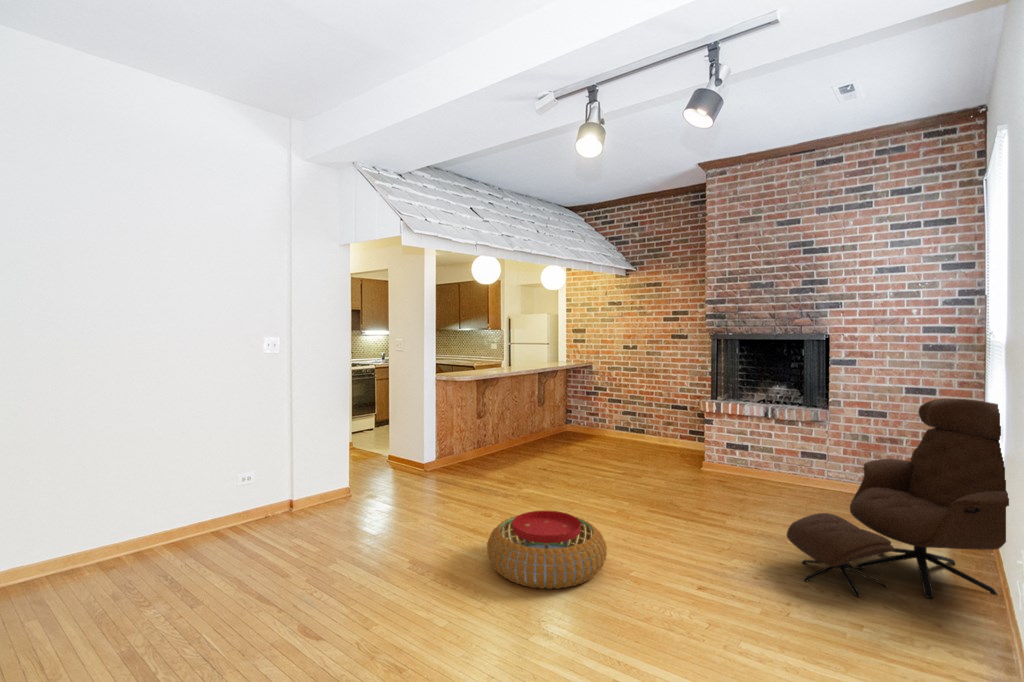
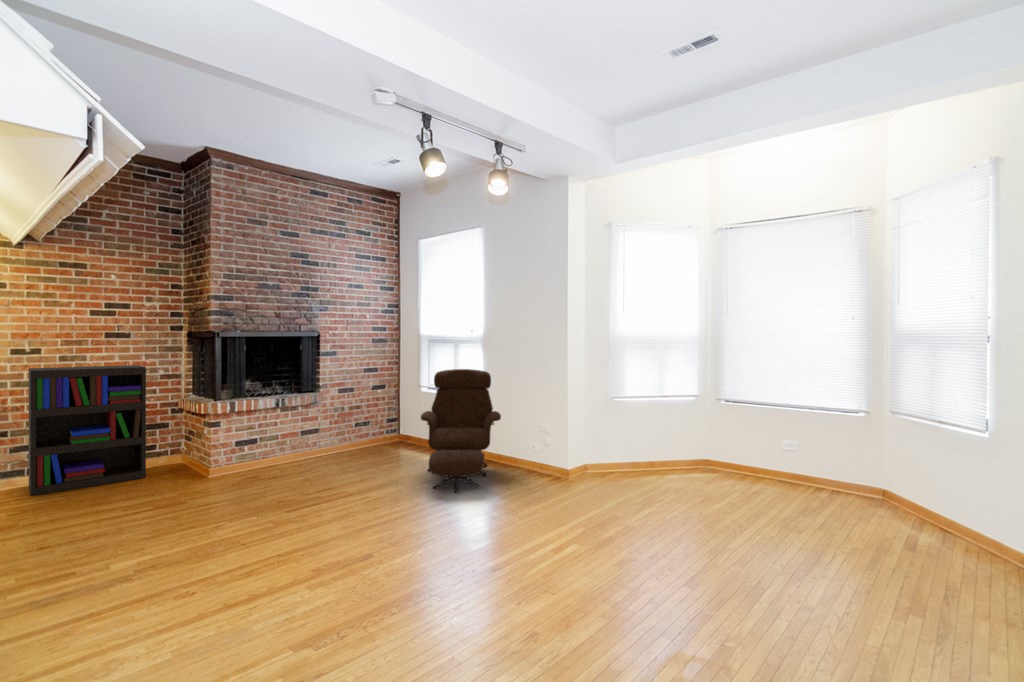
bookshelf: none [614,360,688,455] -> present [29,365,146,496]
pouf: present [487,511,607,589] -> none [311,515,442,600]

